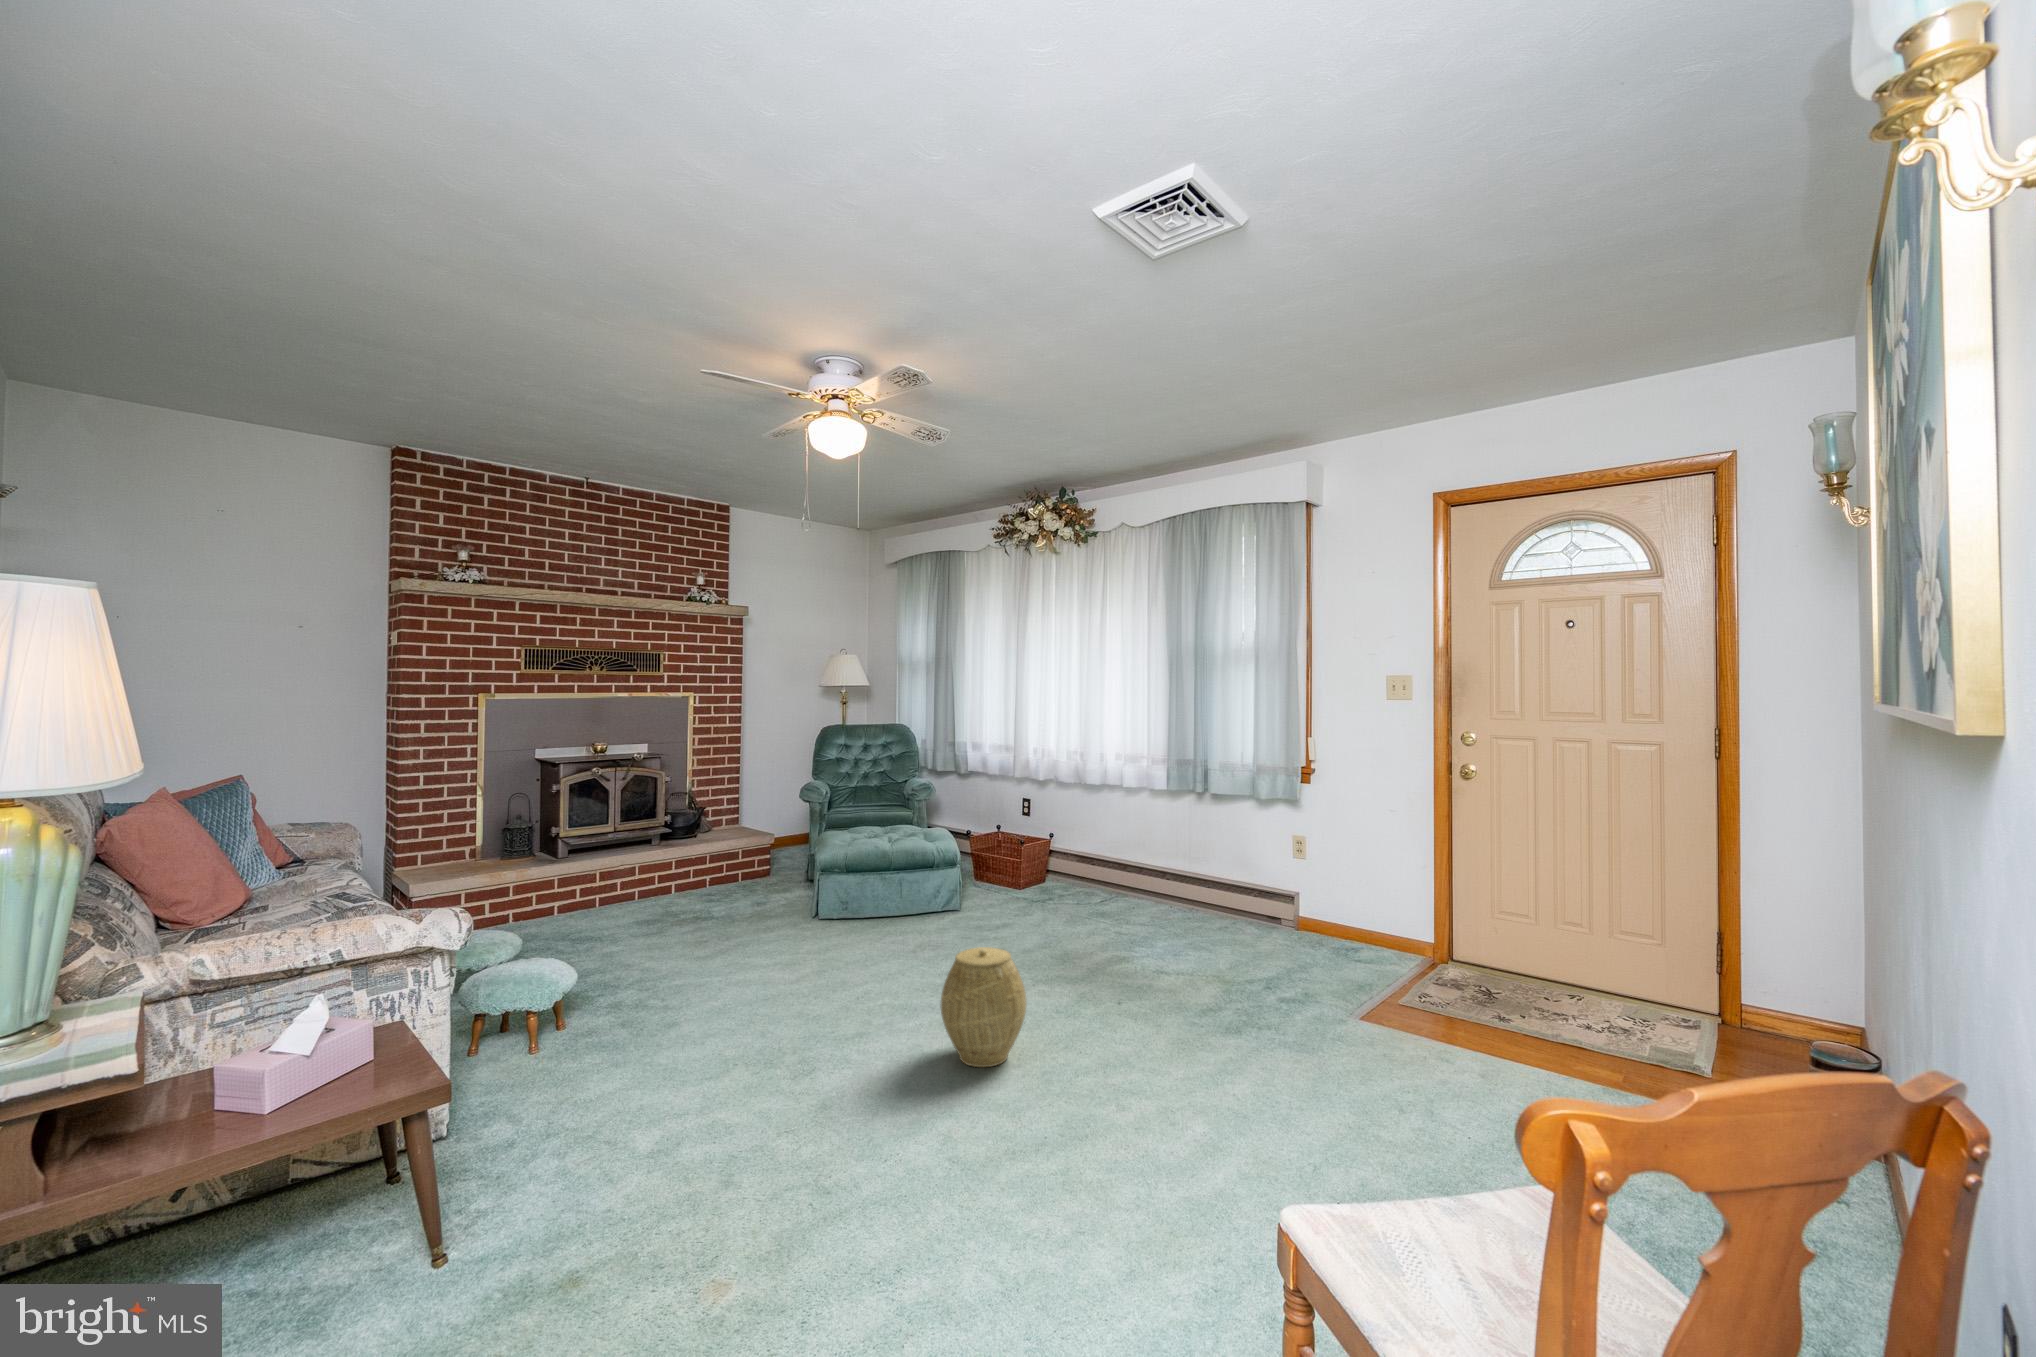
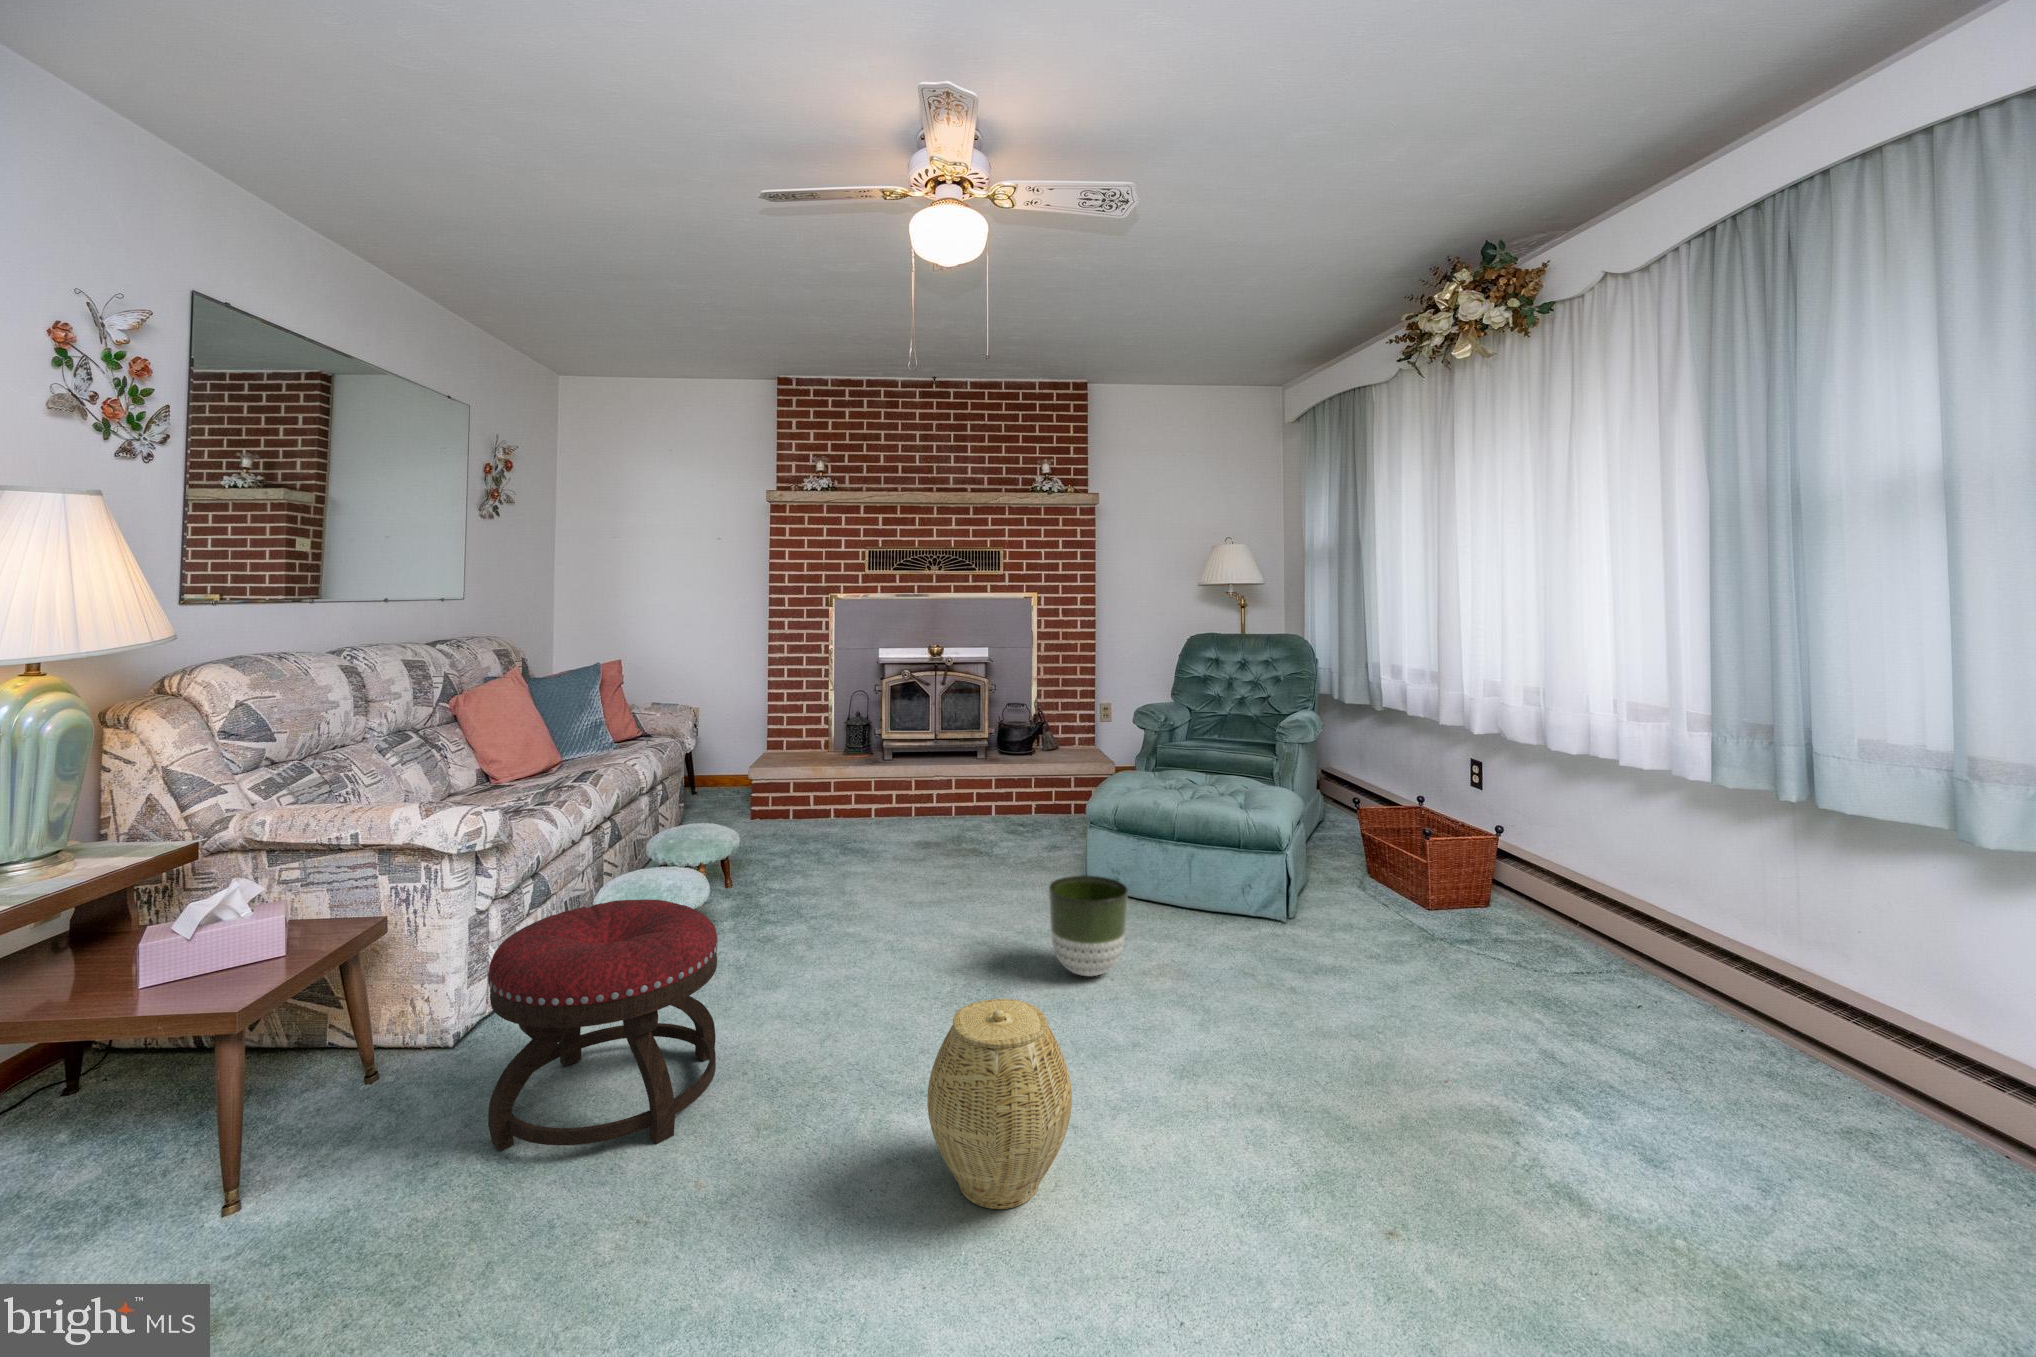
planter: none [875,898,931,968] -> present [1049,876,1128,976]
ottoman: none [578,952,759,1162] -> present [487,899,718,1151]

